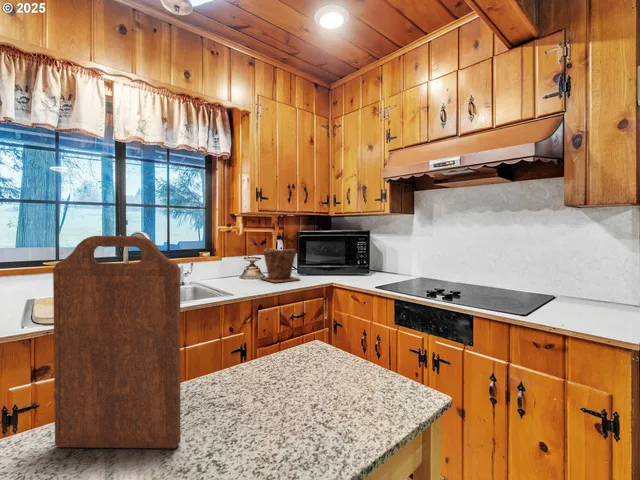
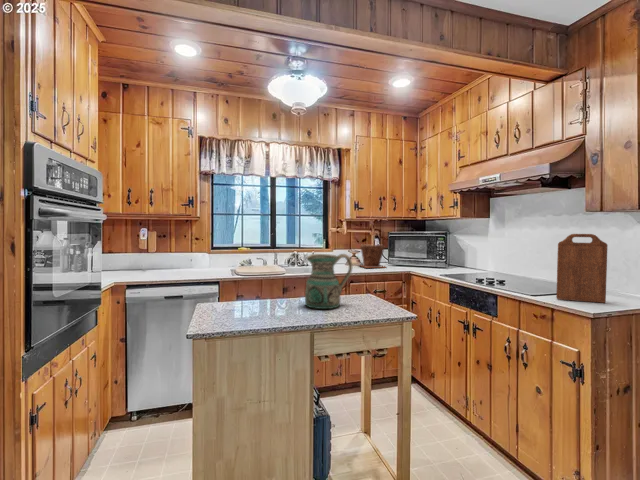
cutting board: present [53,236,181,448] -> present [556,234,608,303]
ceramic pitcher: none [220,281,324,431] -> present [305,254,352,309]

